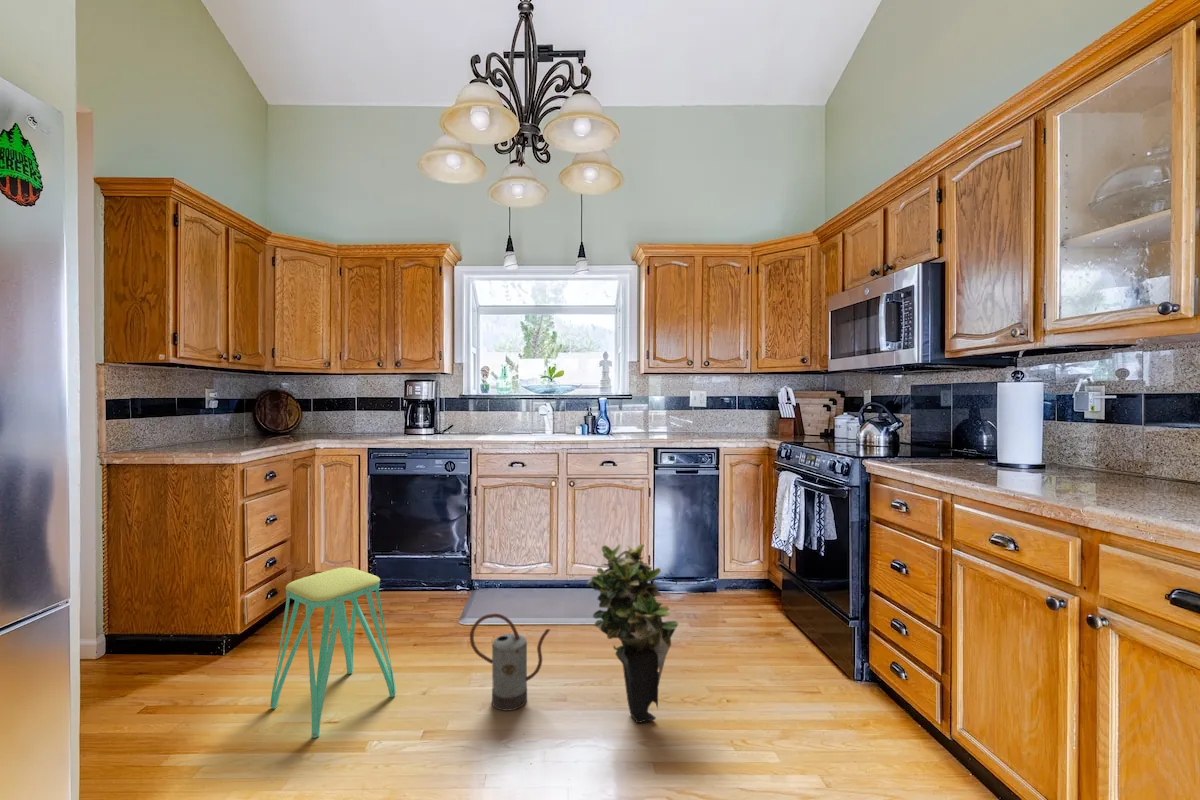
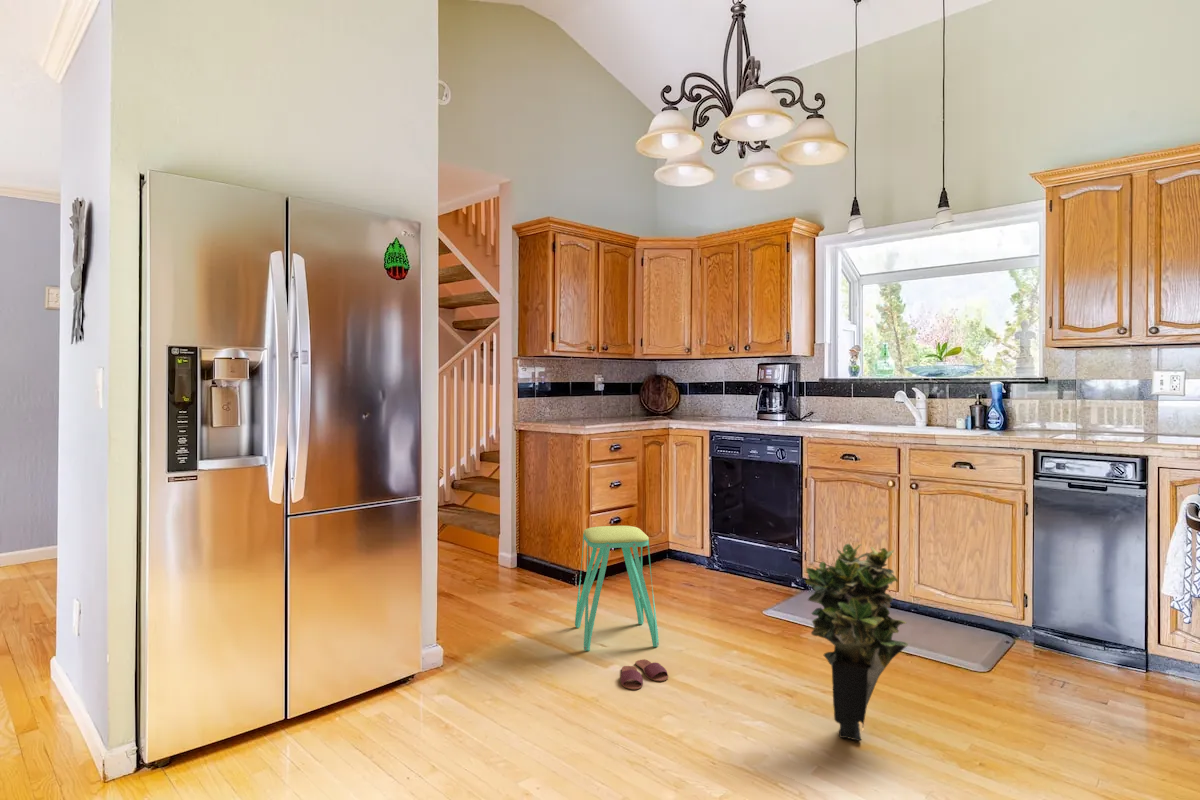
watering can: present [470,614,550,711] -> none [707,589,779,688]
slippers: none [383,718,443,767] -> present [620,659,668,690]

